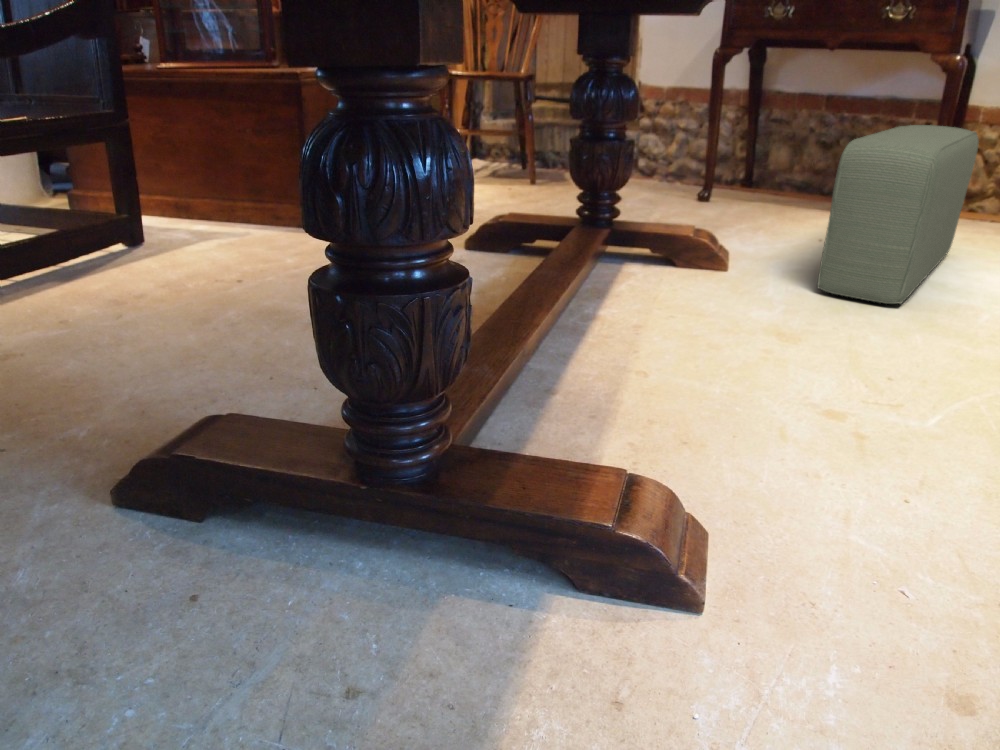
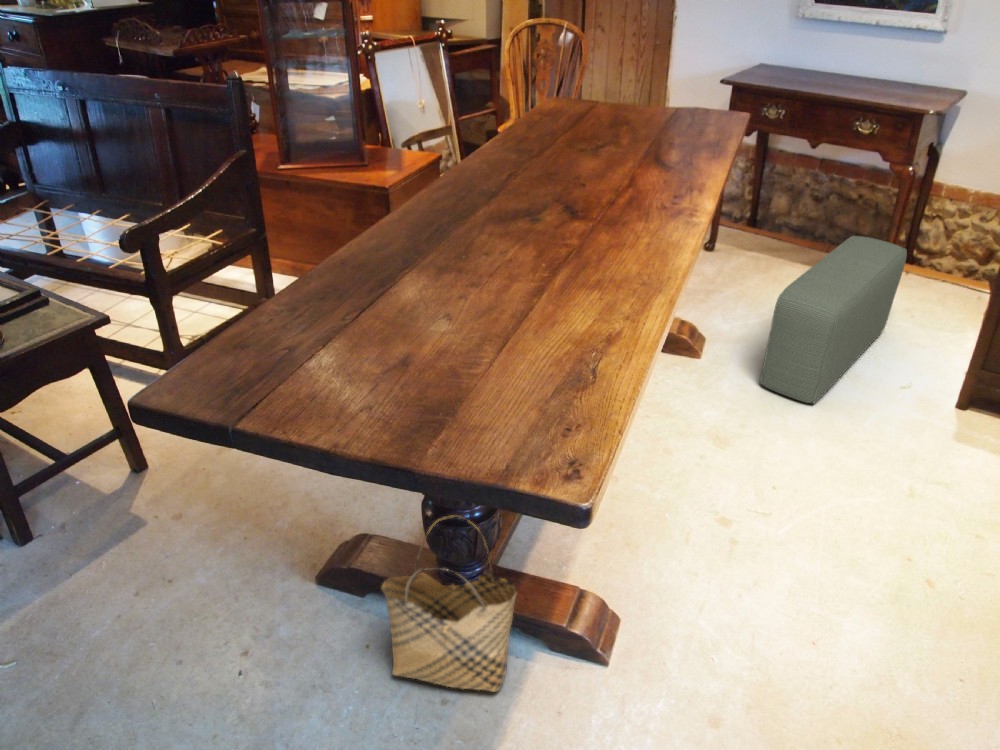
woven basket: none [210,249,519,663] -> present [382,515,517,692]

